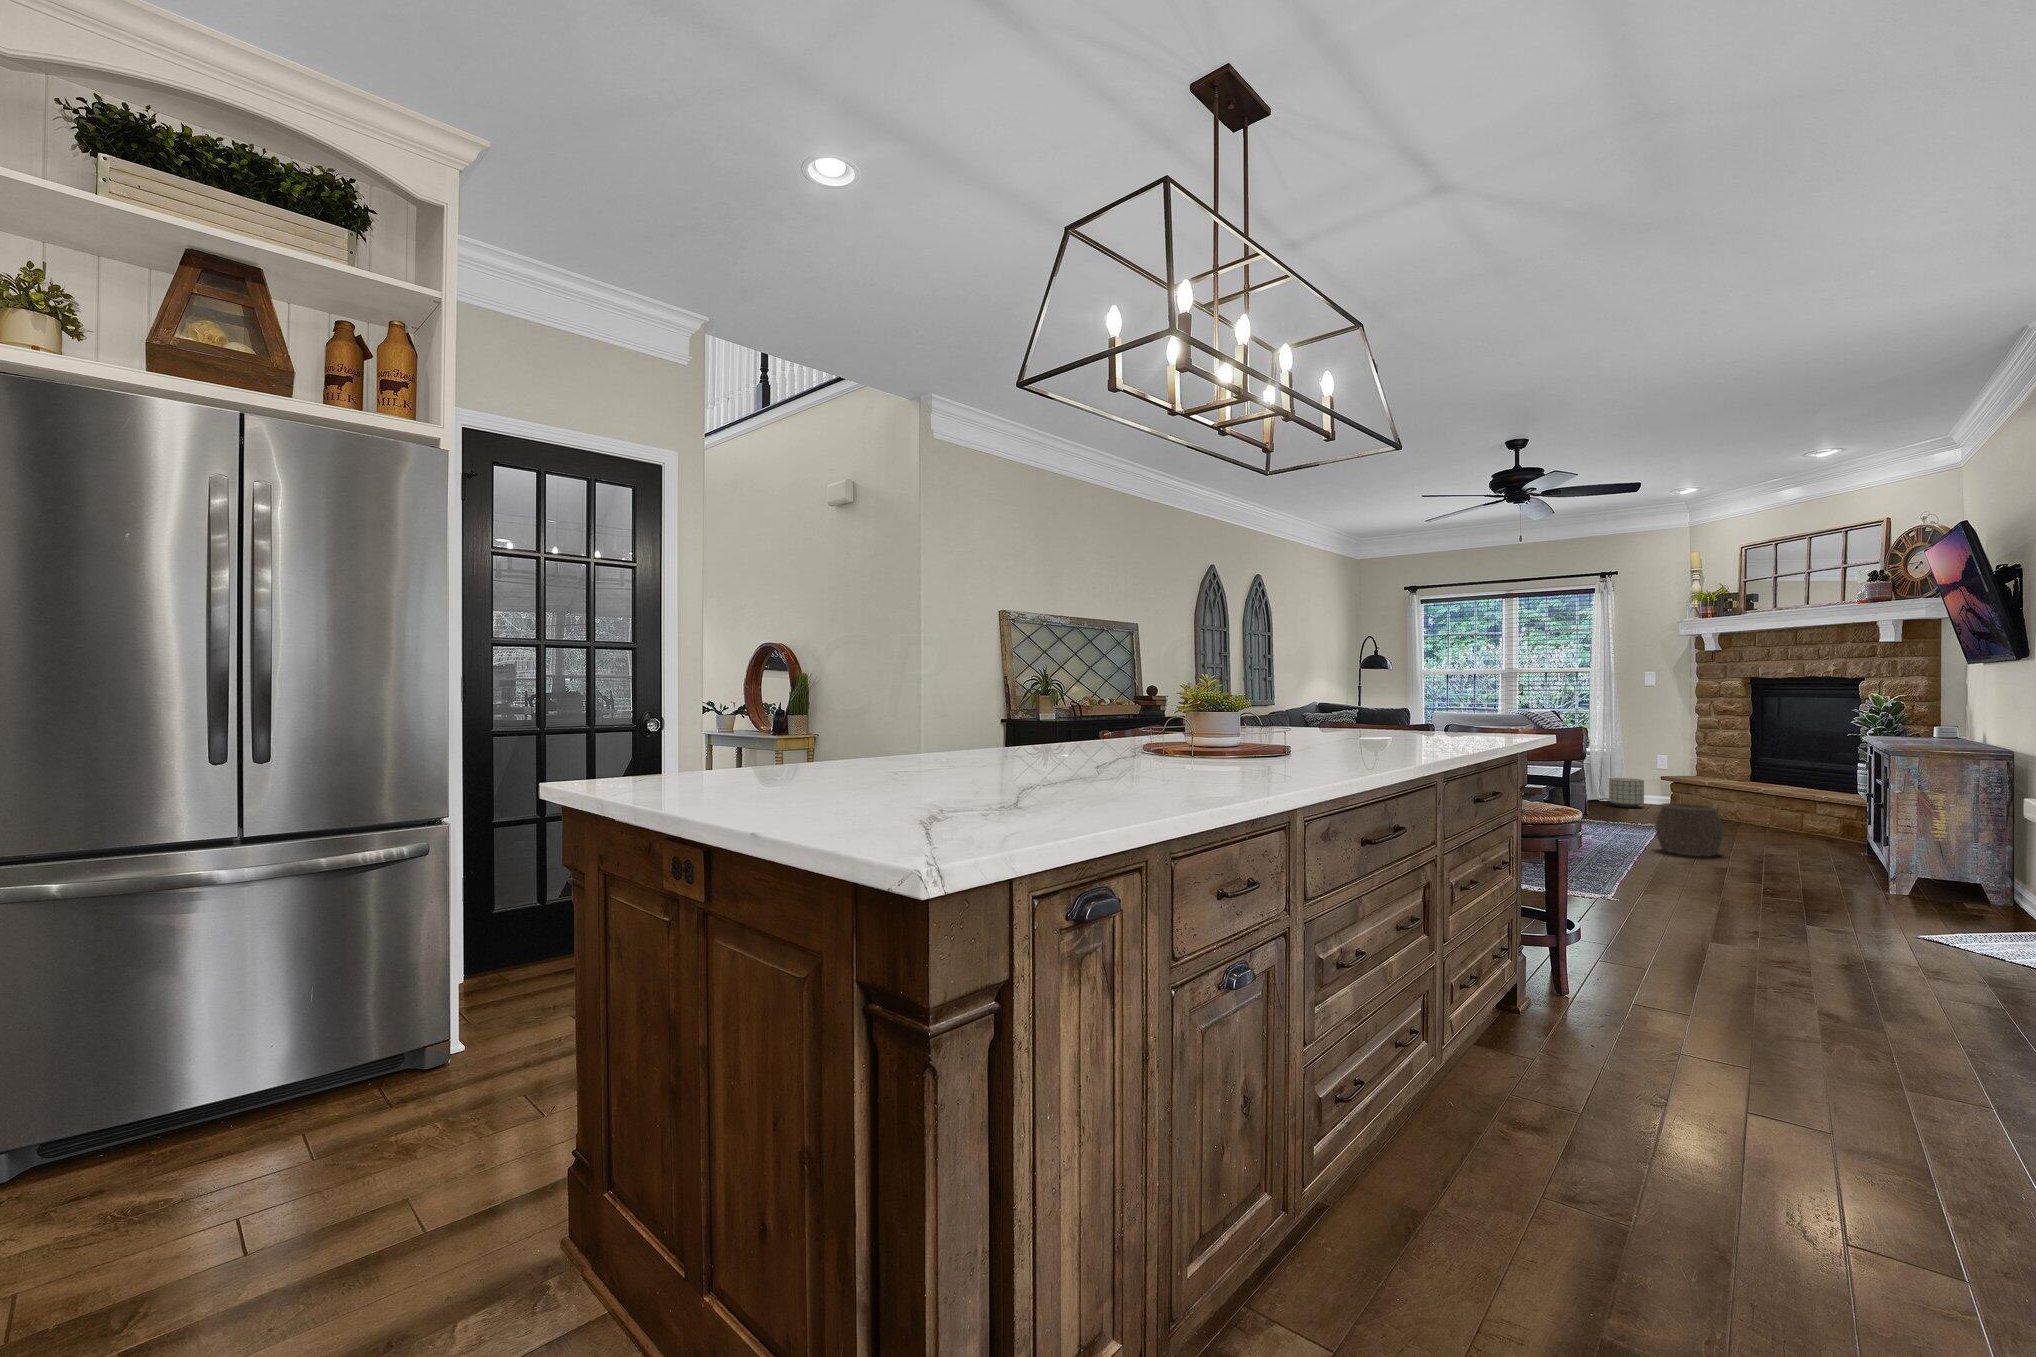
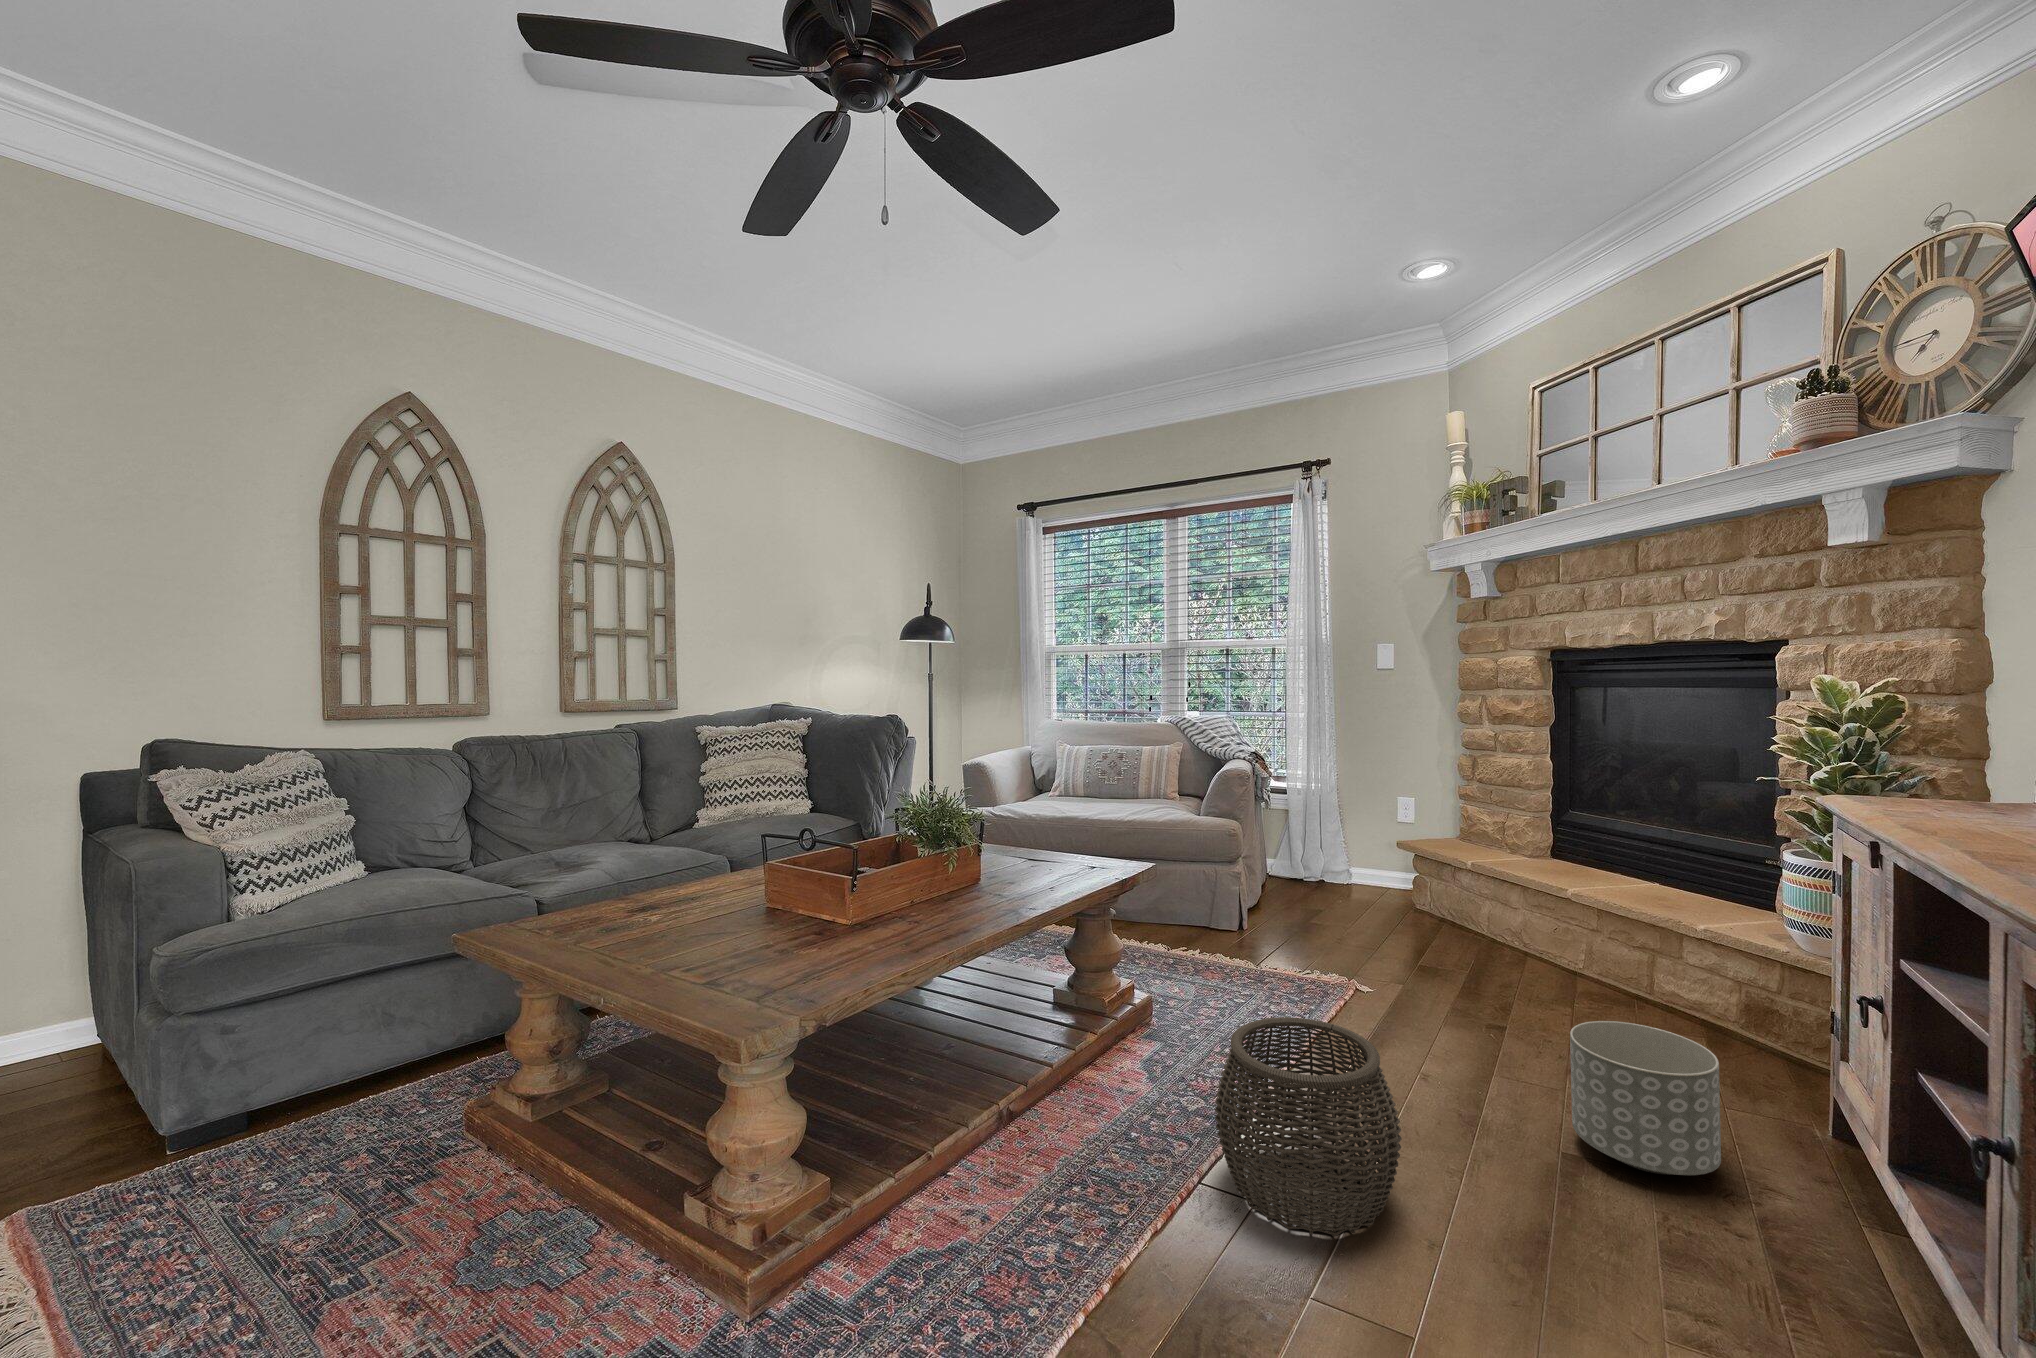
planter: present [1609,778,1644,808] -> present [1570,1021,1721,1175]

